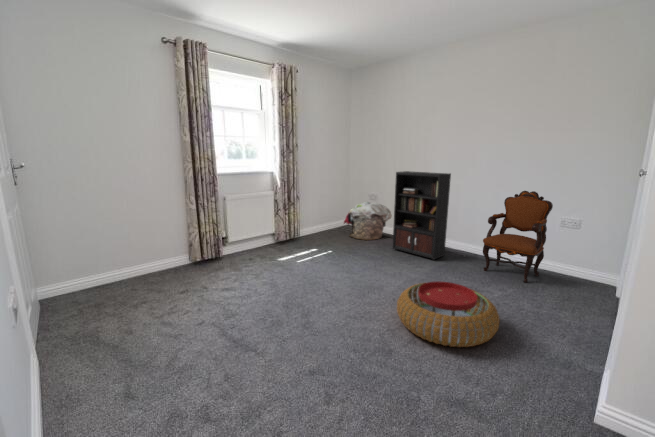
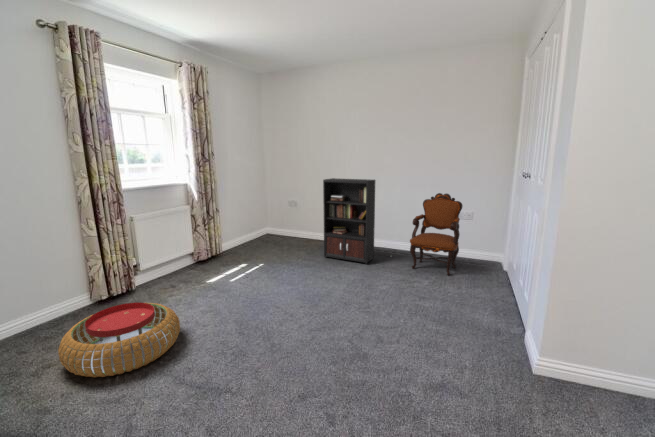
laundry basket: present [344,202,392,240] -> none [267,211,317,251]
pouf: present [397,281,500,347] -> present [58,303,180,377]

